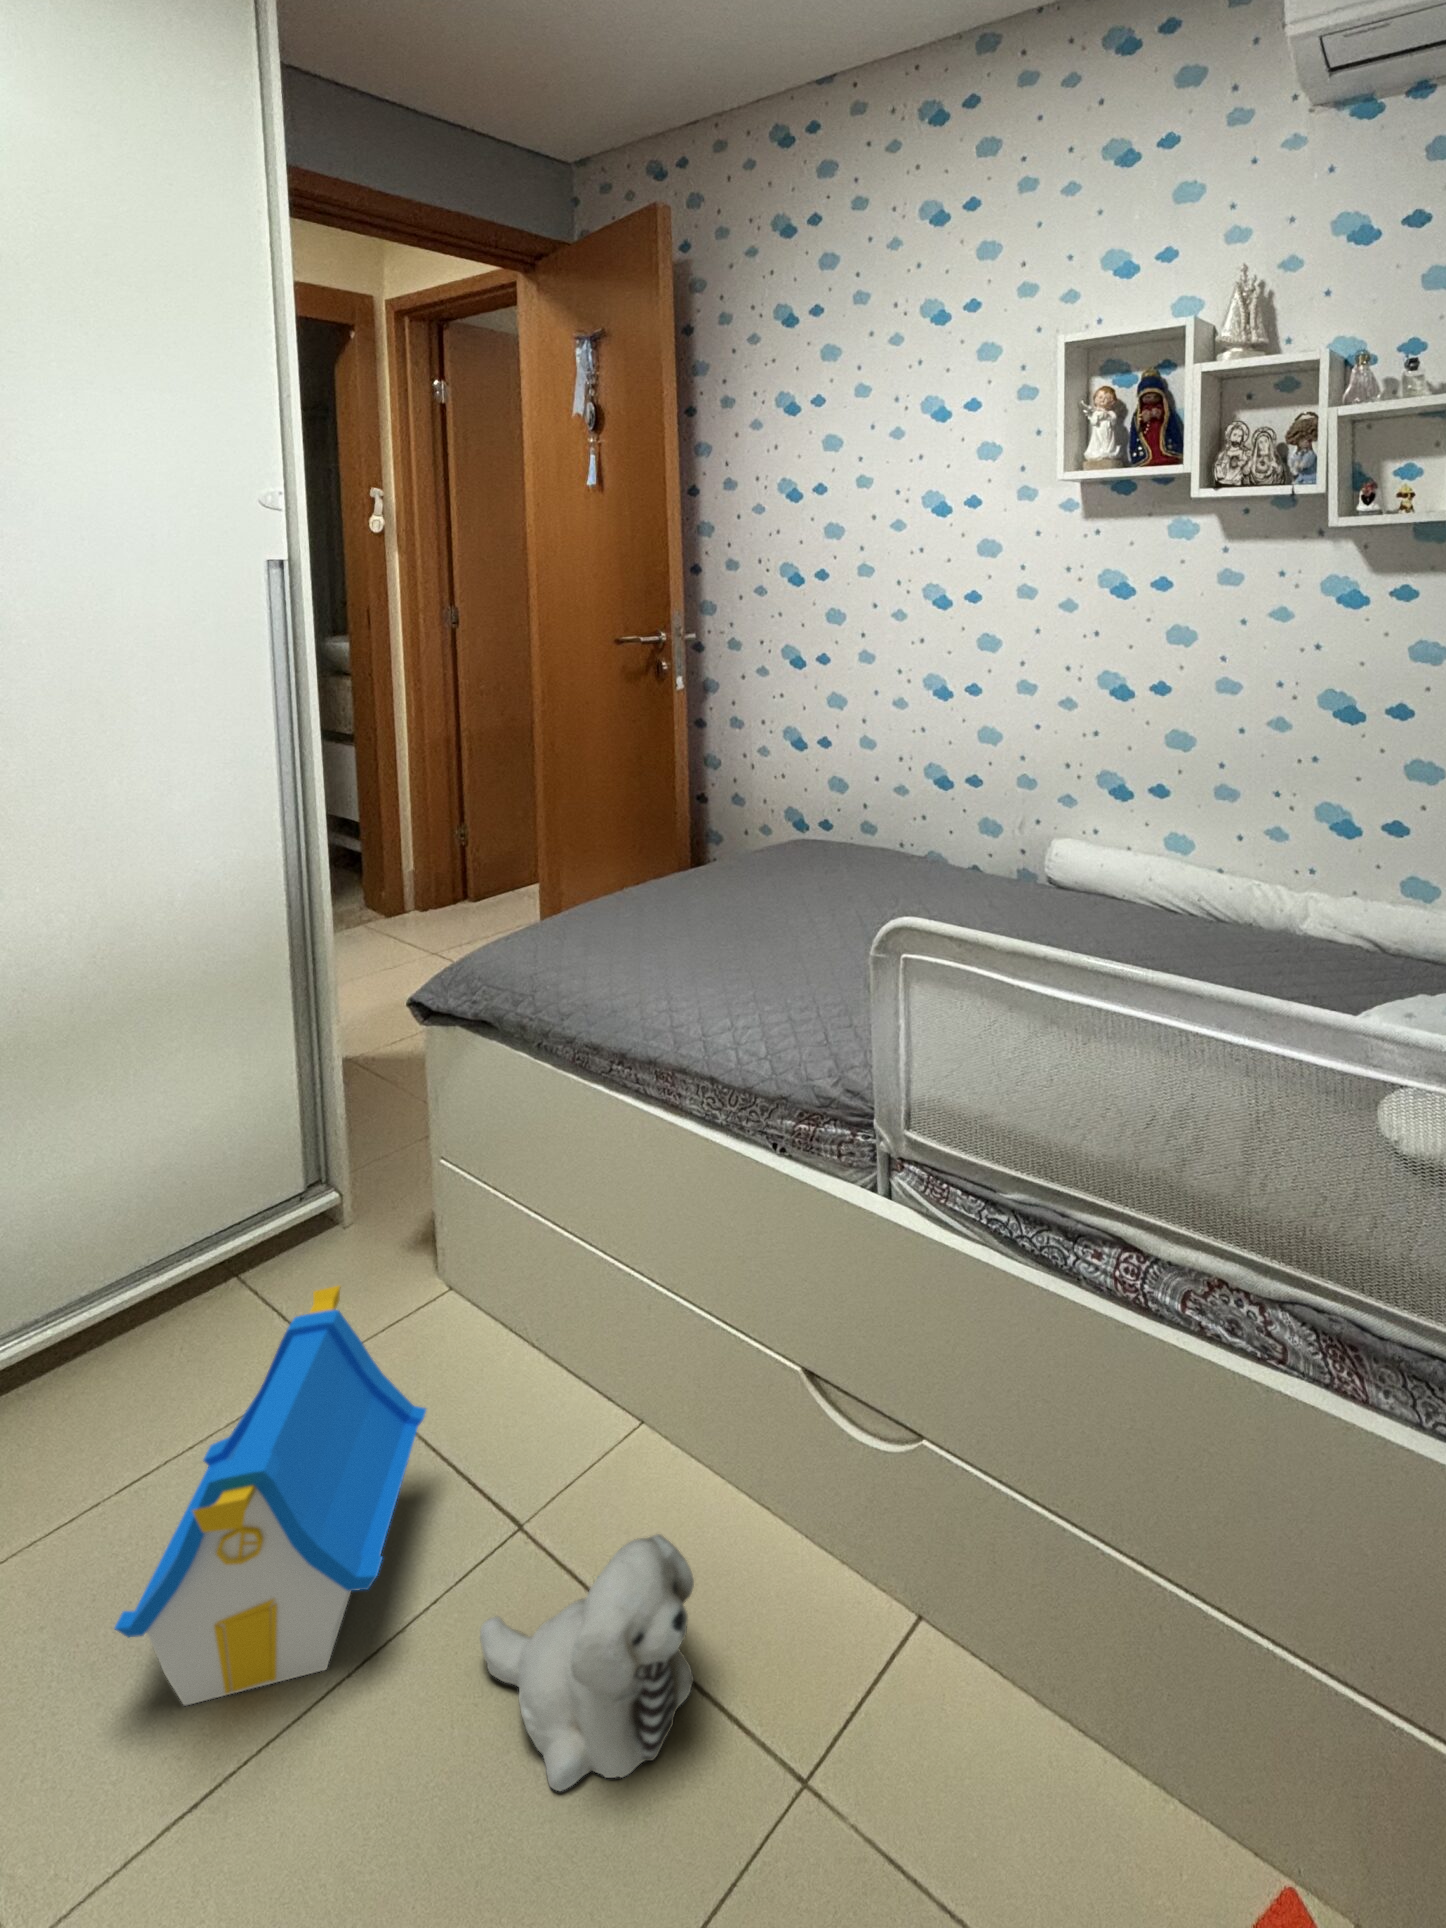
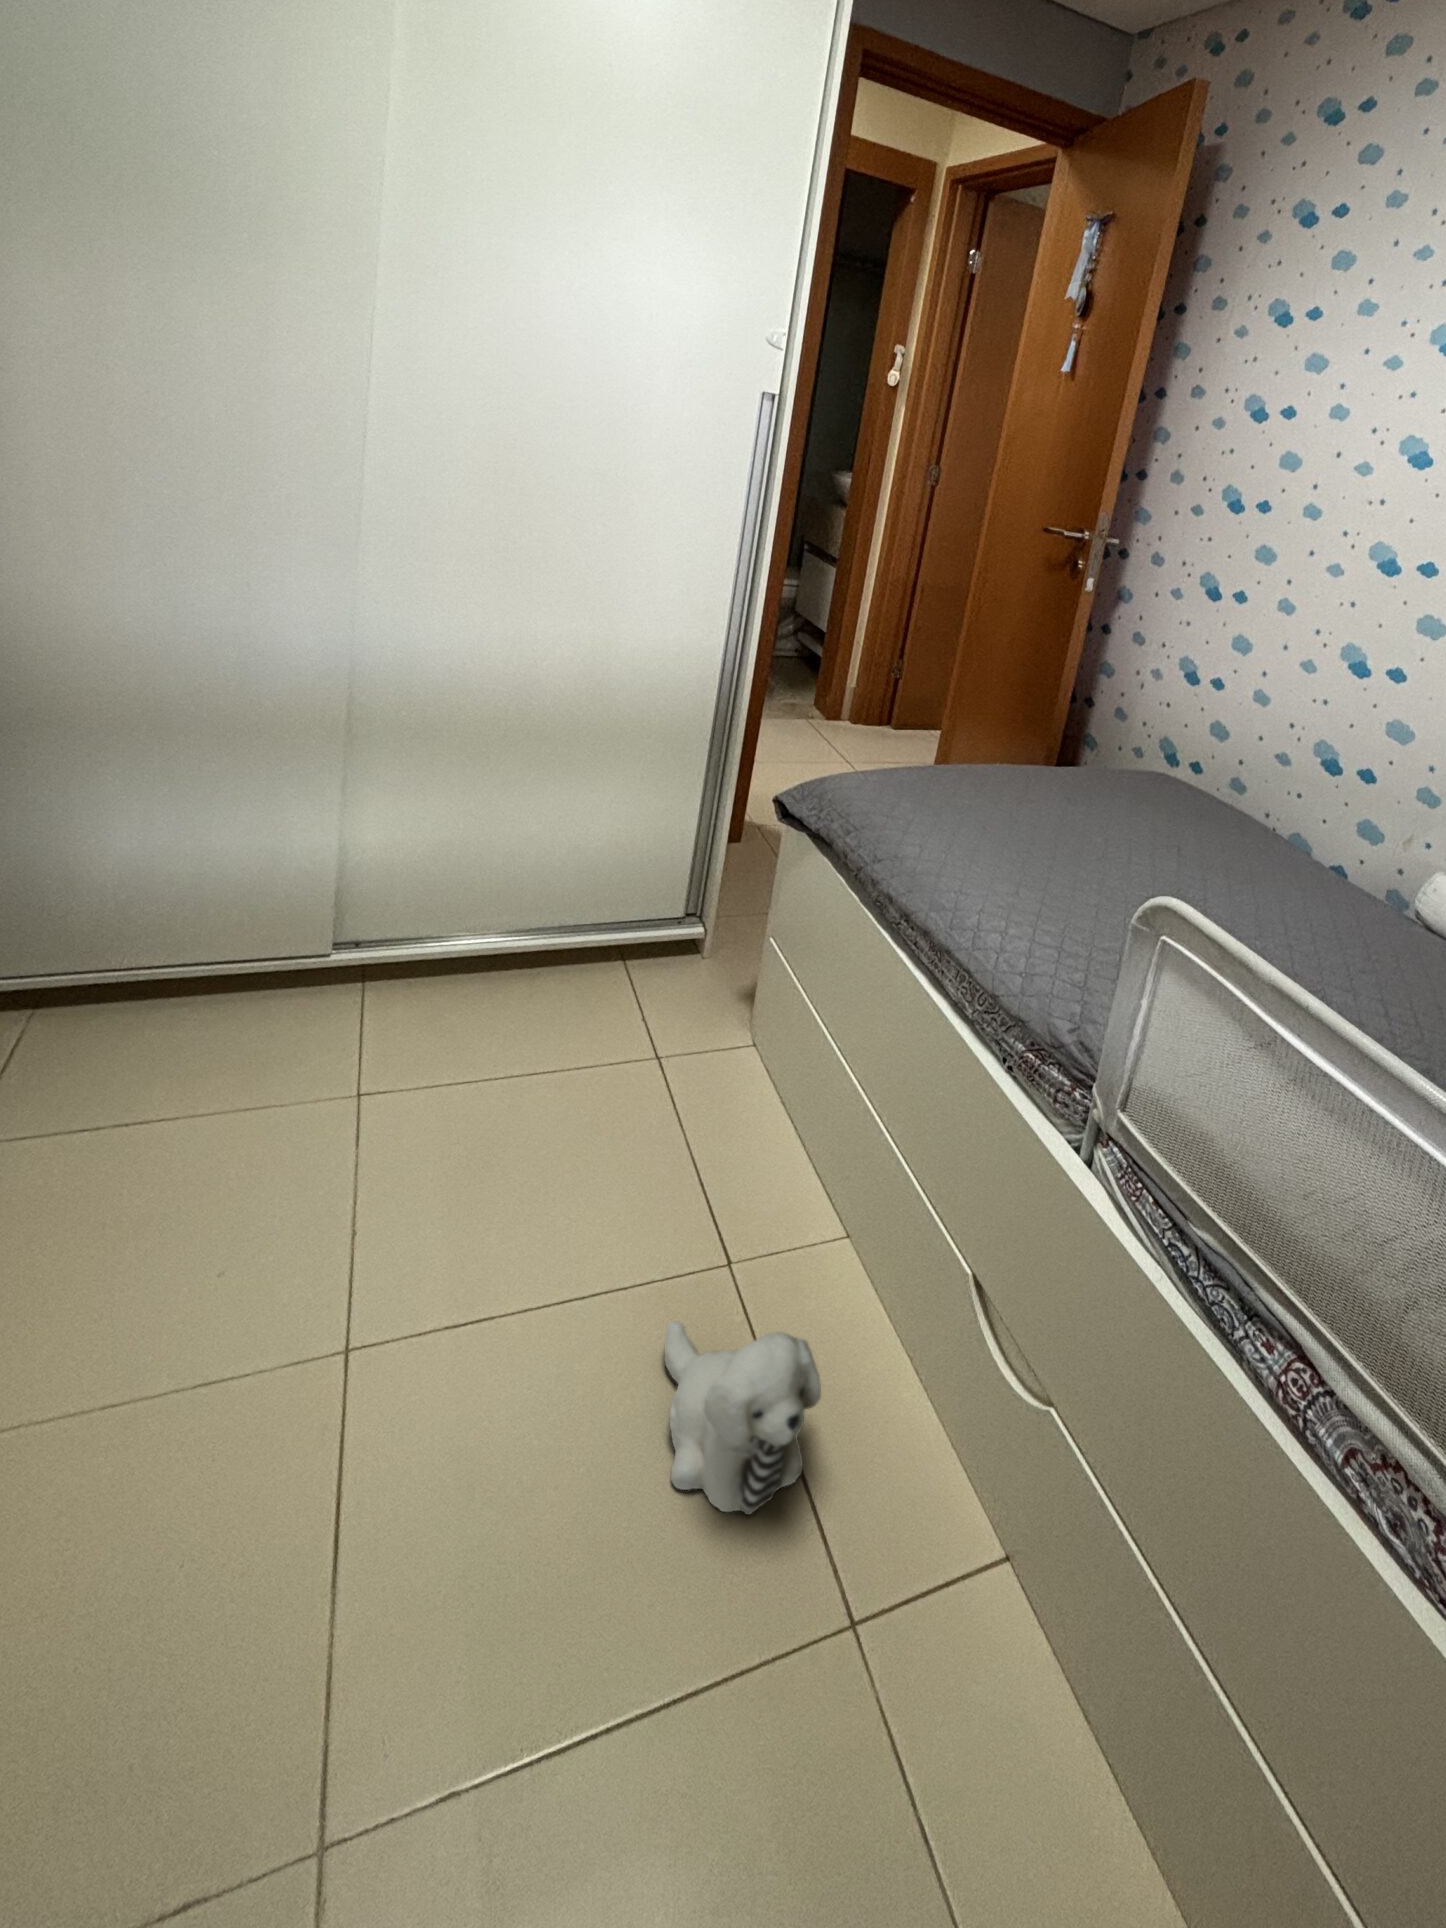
toy house: present [115,1286,426,1706] -> none [455,1001,692,1286]

